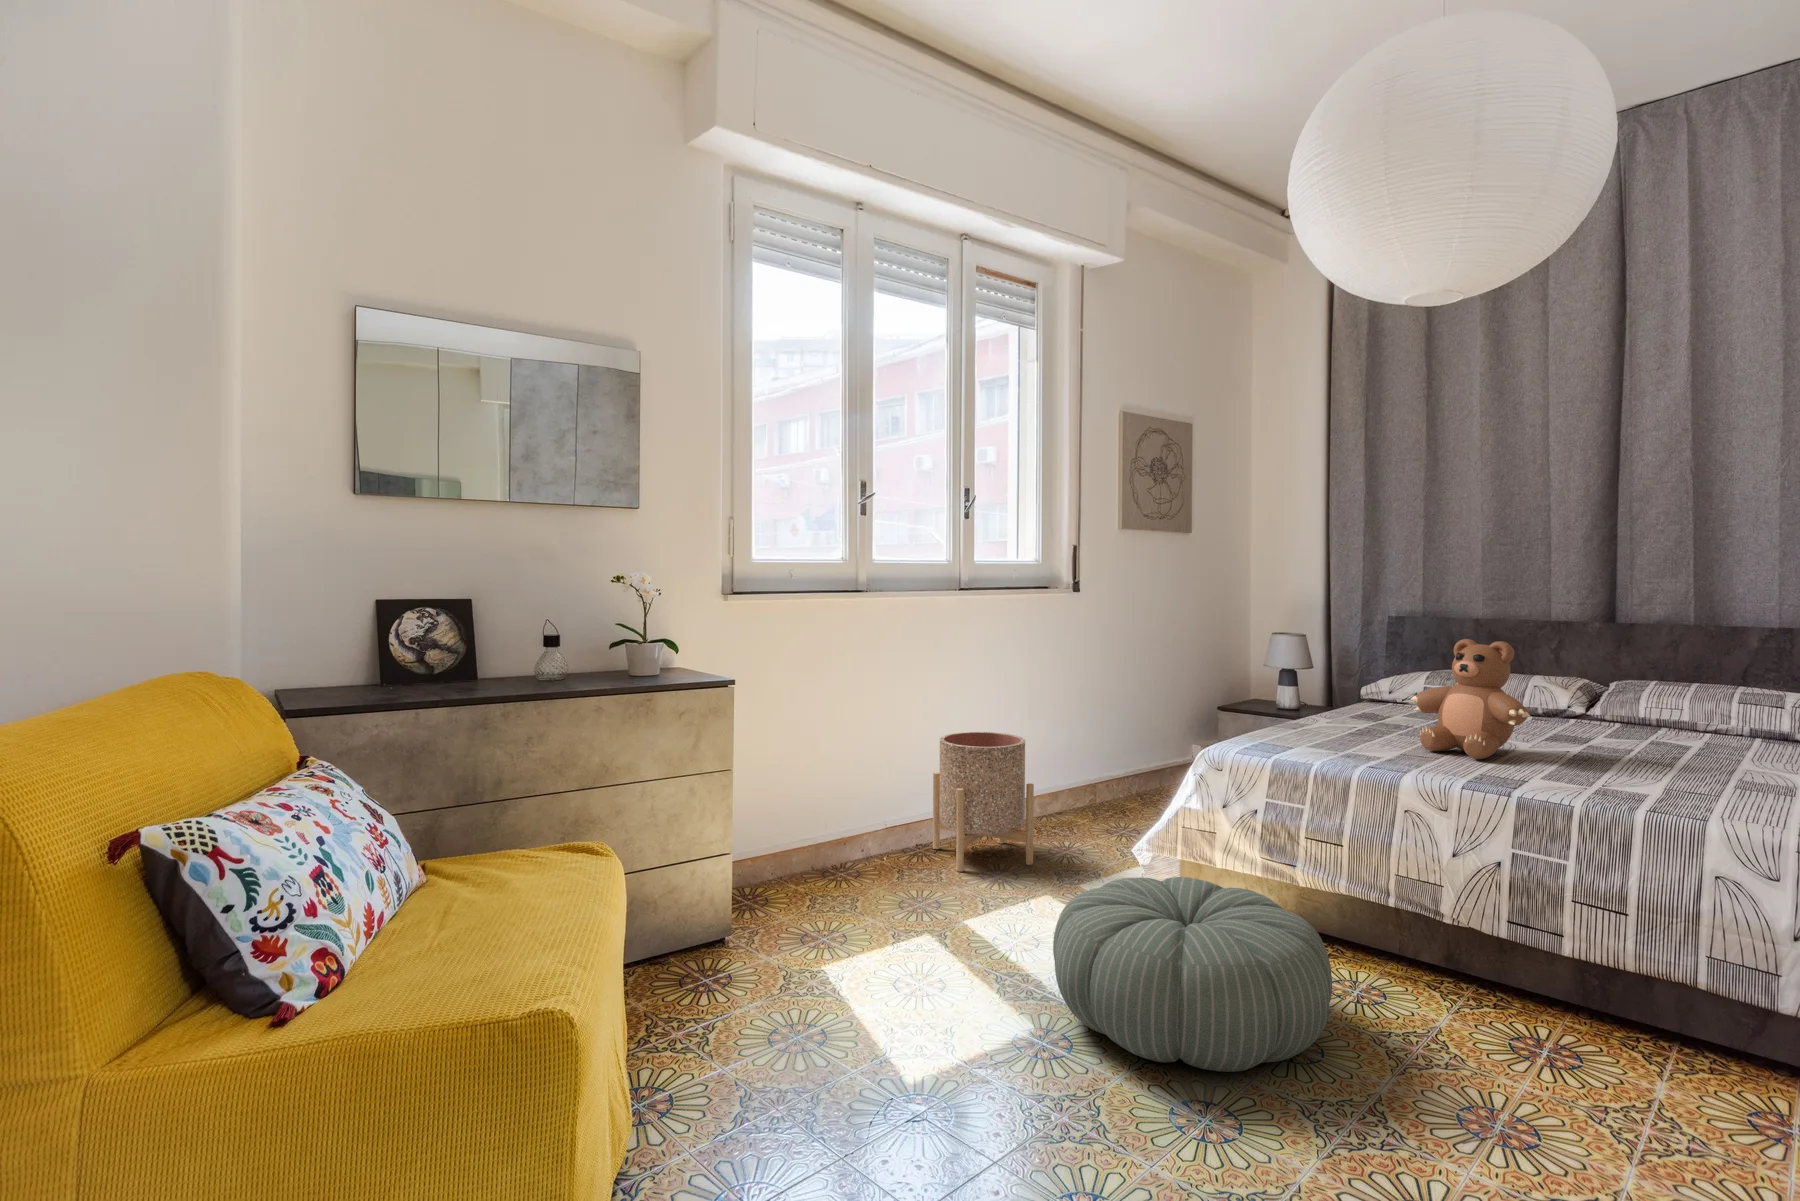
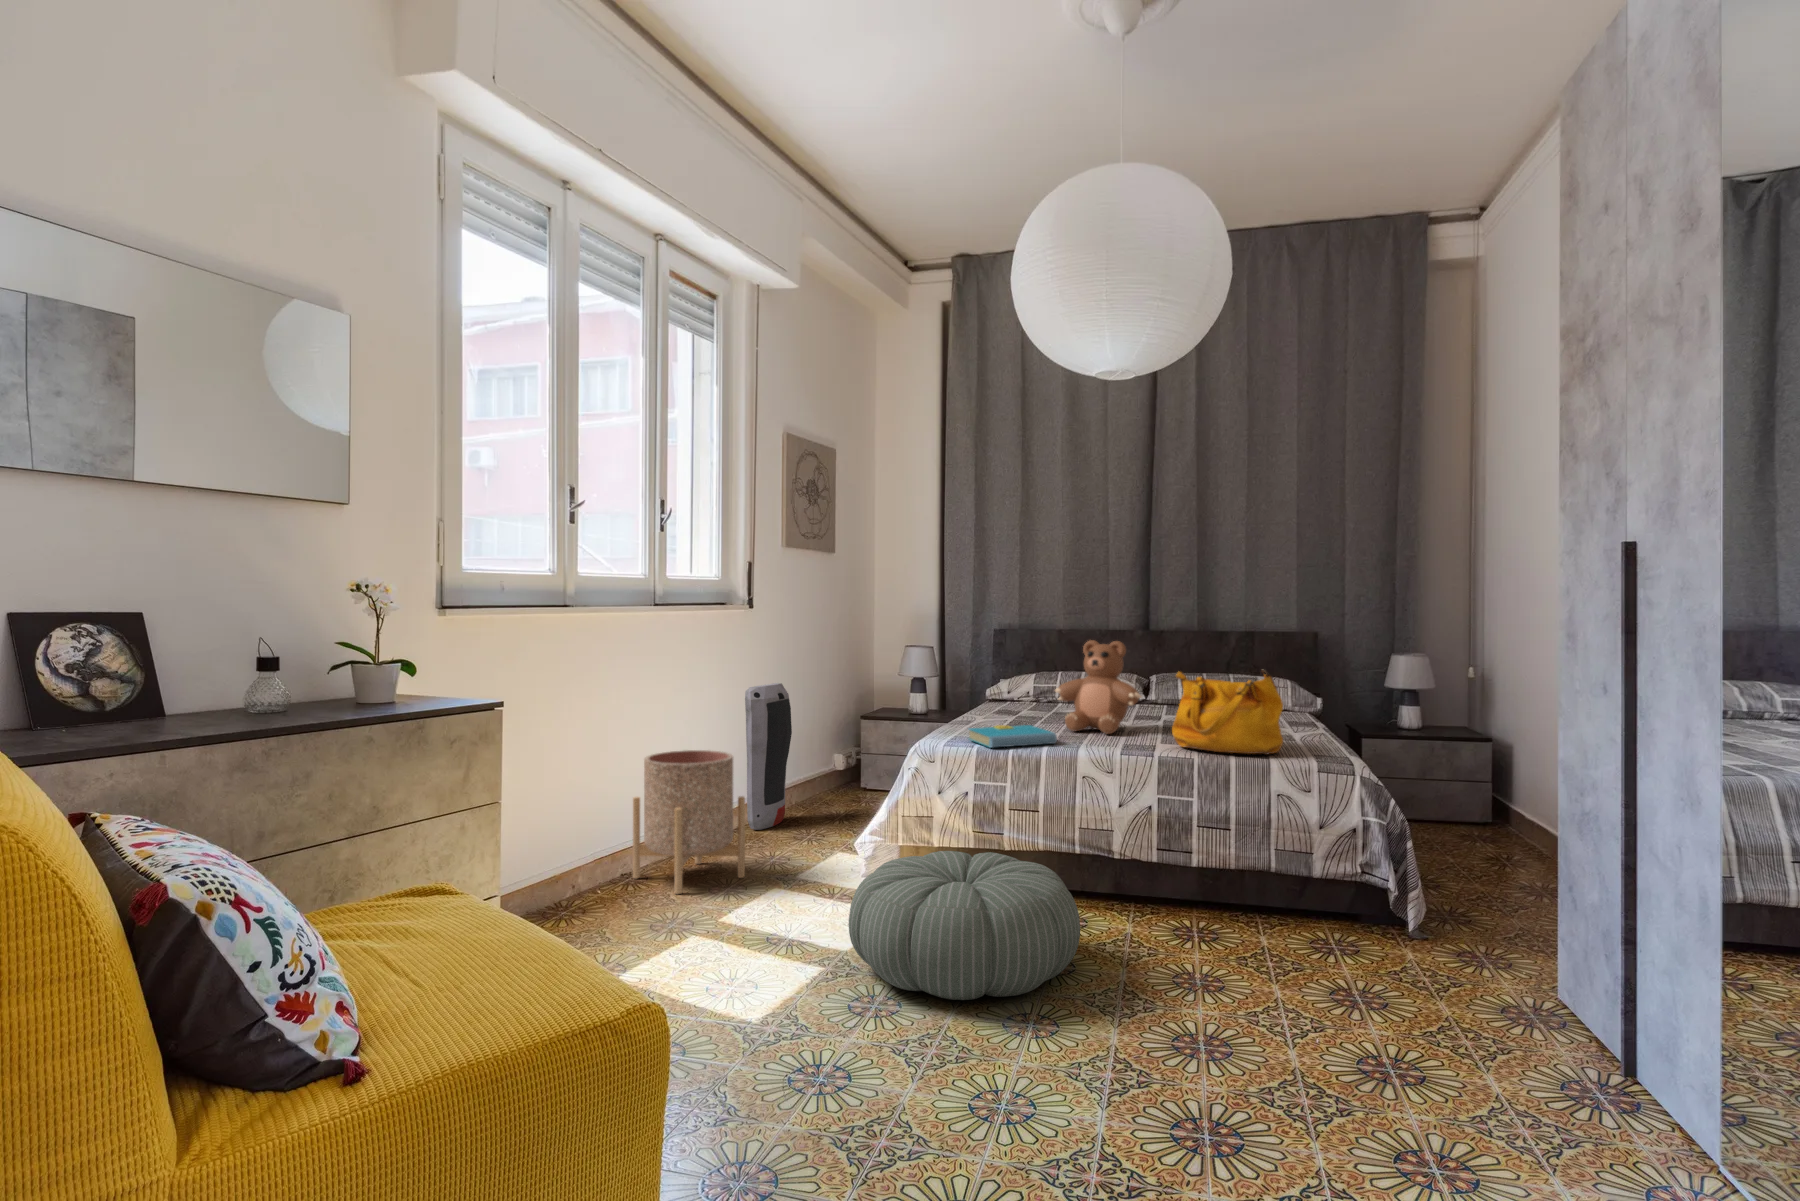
air purifier: none [1071,670,1125,816] -> present [745,683,792,830]
handbag: none [1560,686,1748,815] -> present [1172,669,1283,754]
book: none [1277,736,1389,765] -> present [969,725,1057,748]

